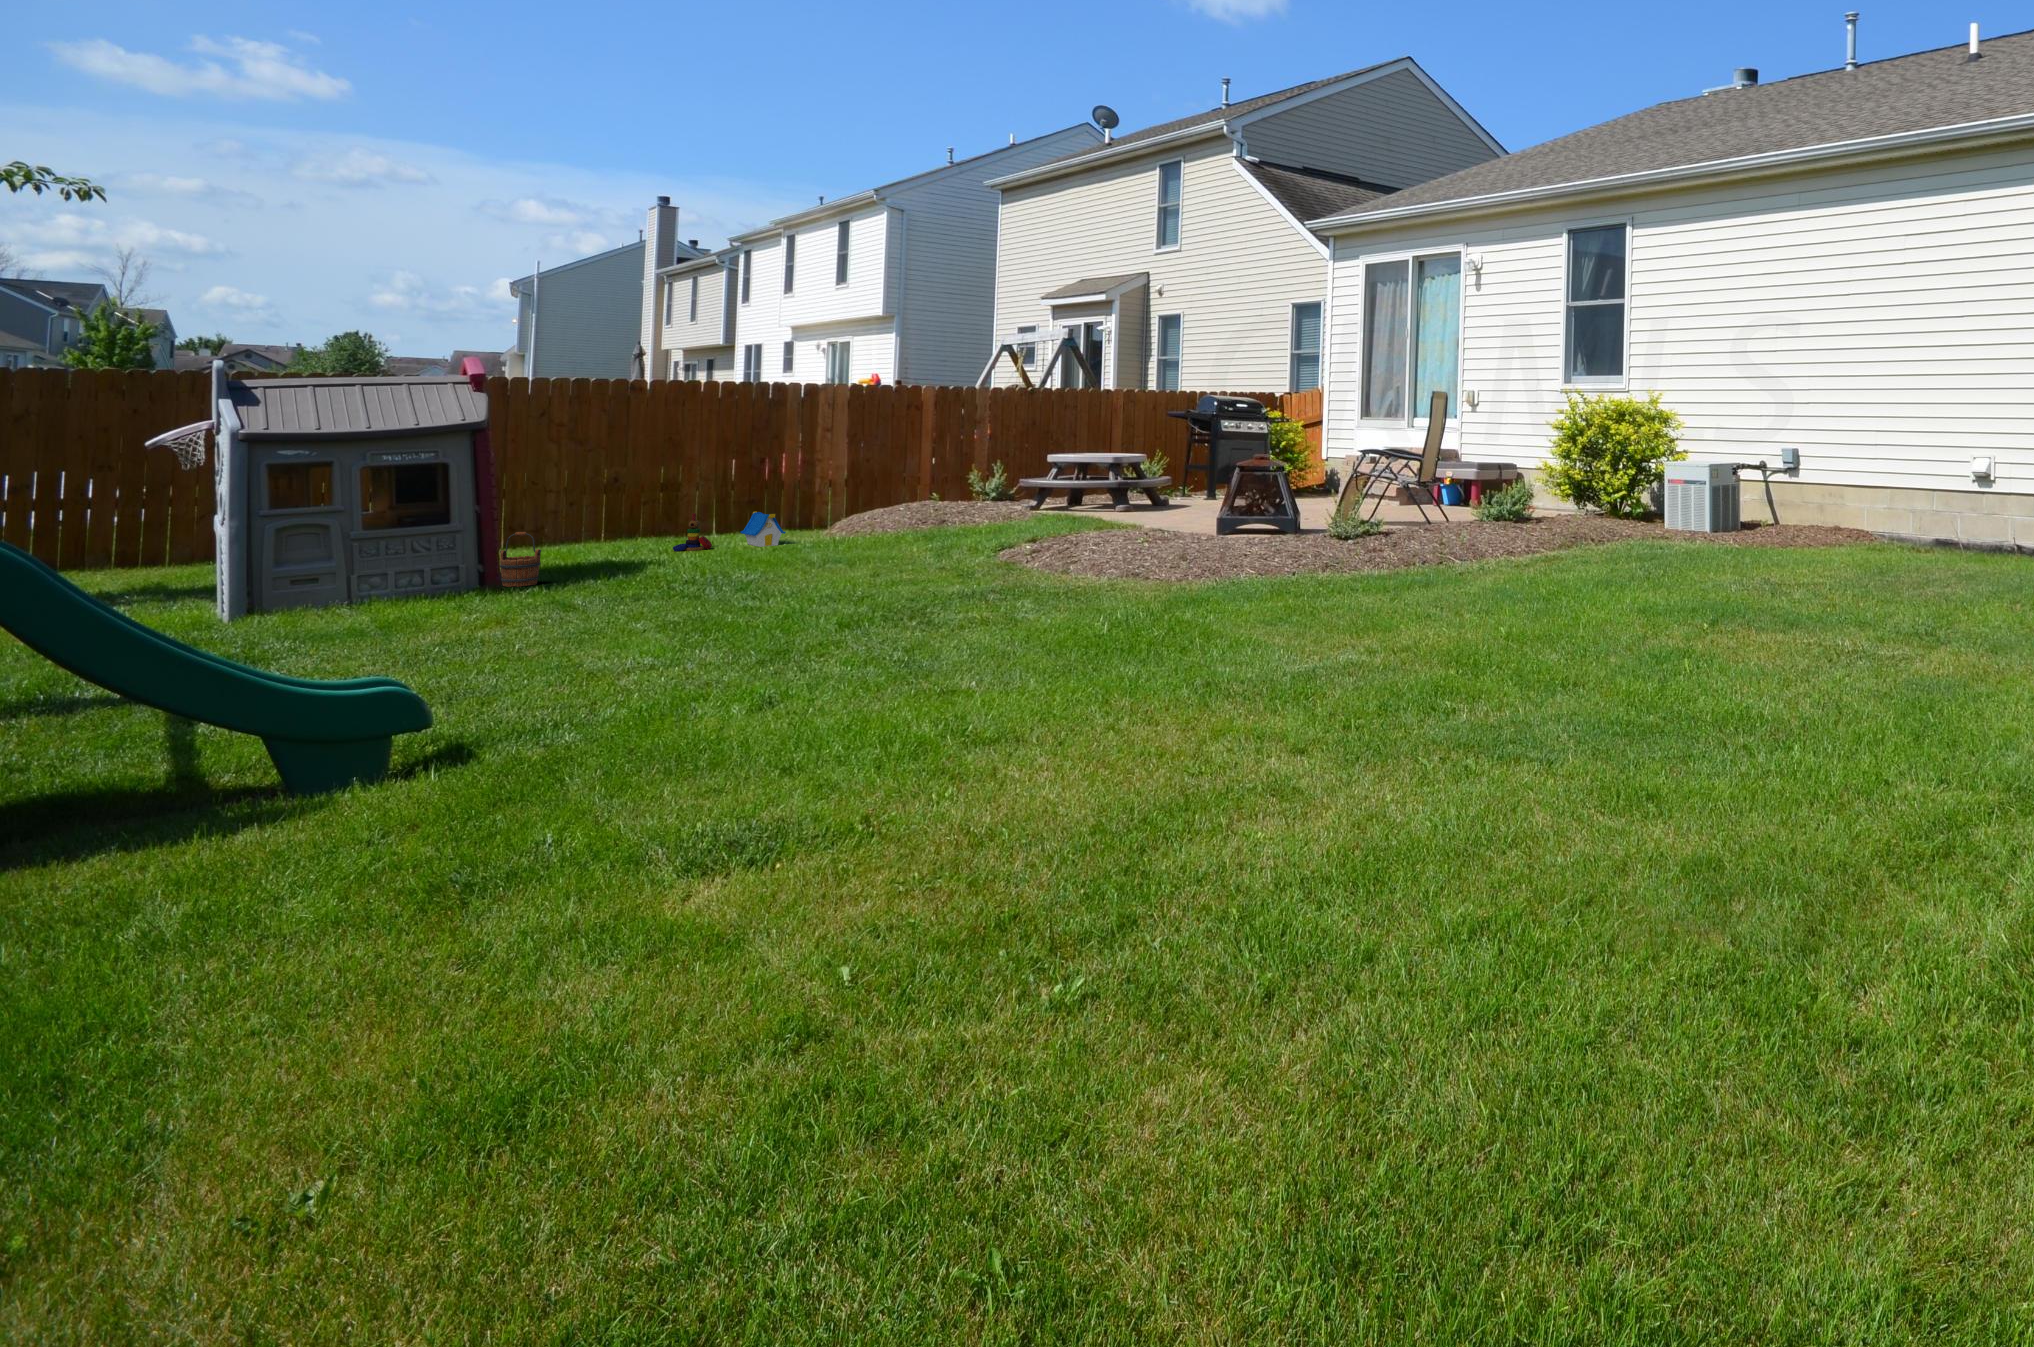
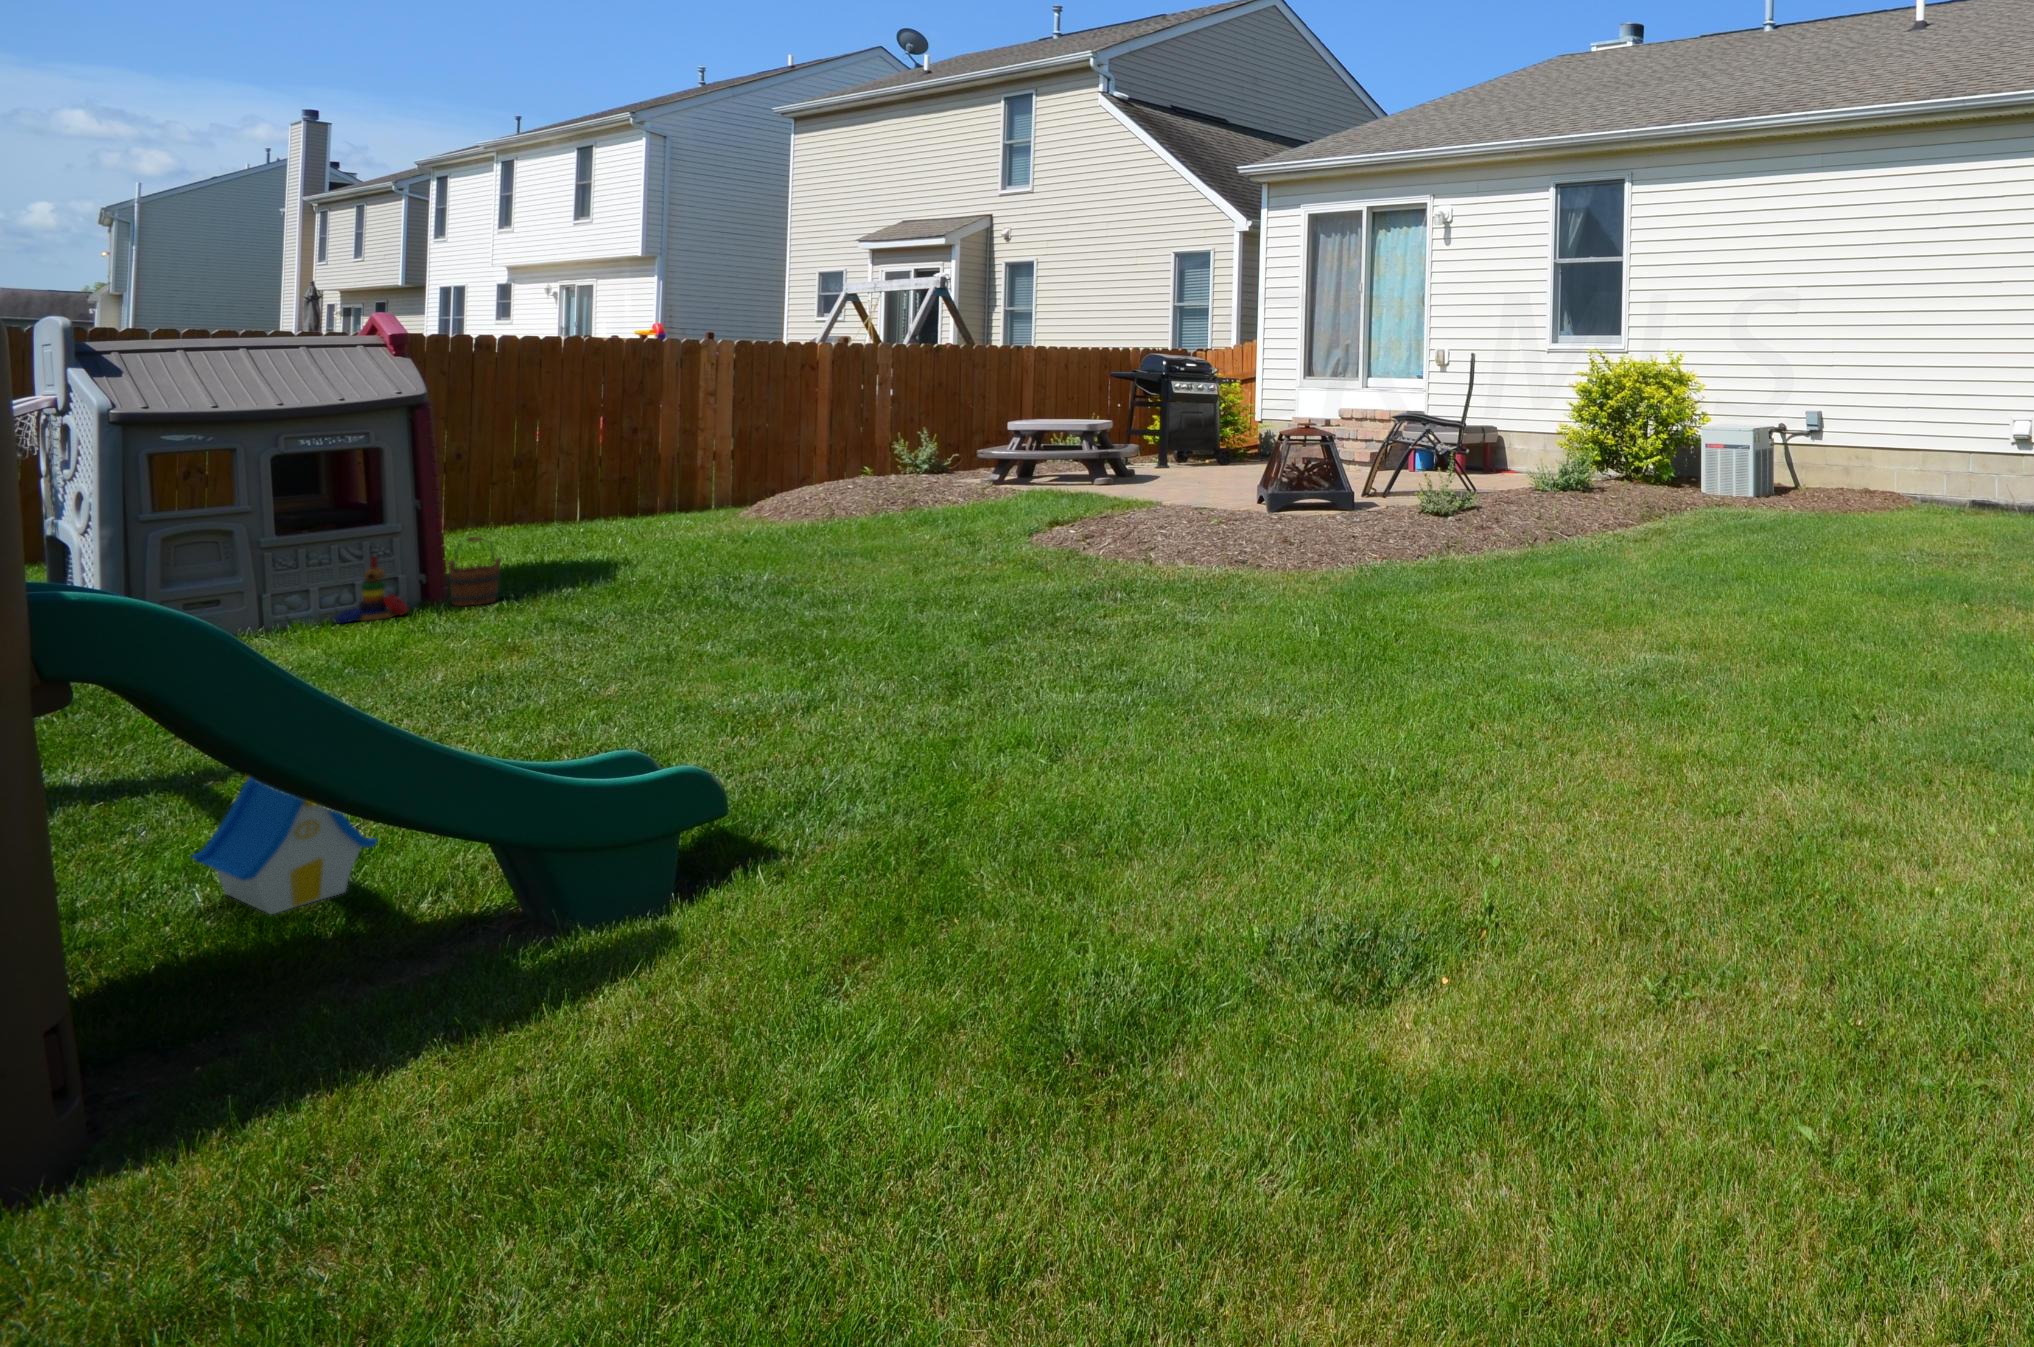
toy house: present [741,511,786,547] -> present [192,776,378,914]
stacking toy: present [673,513,712,551] -> present [335,556,408,623]

